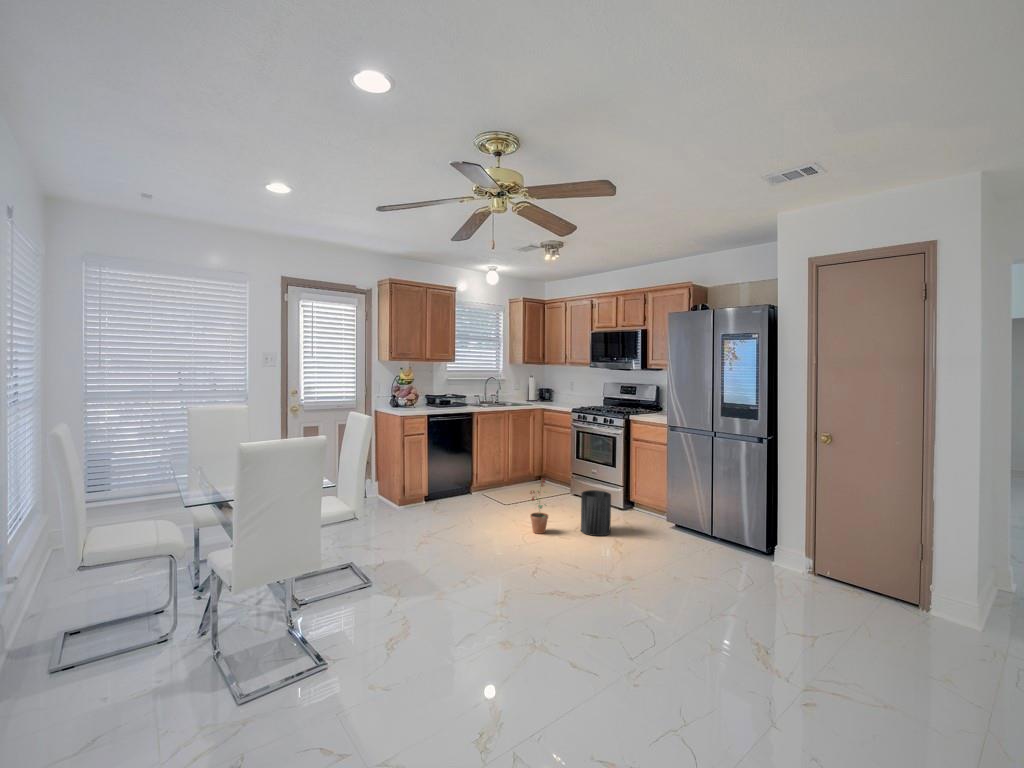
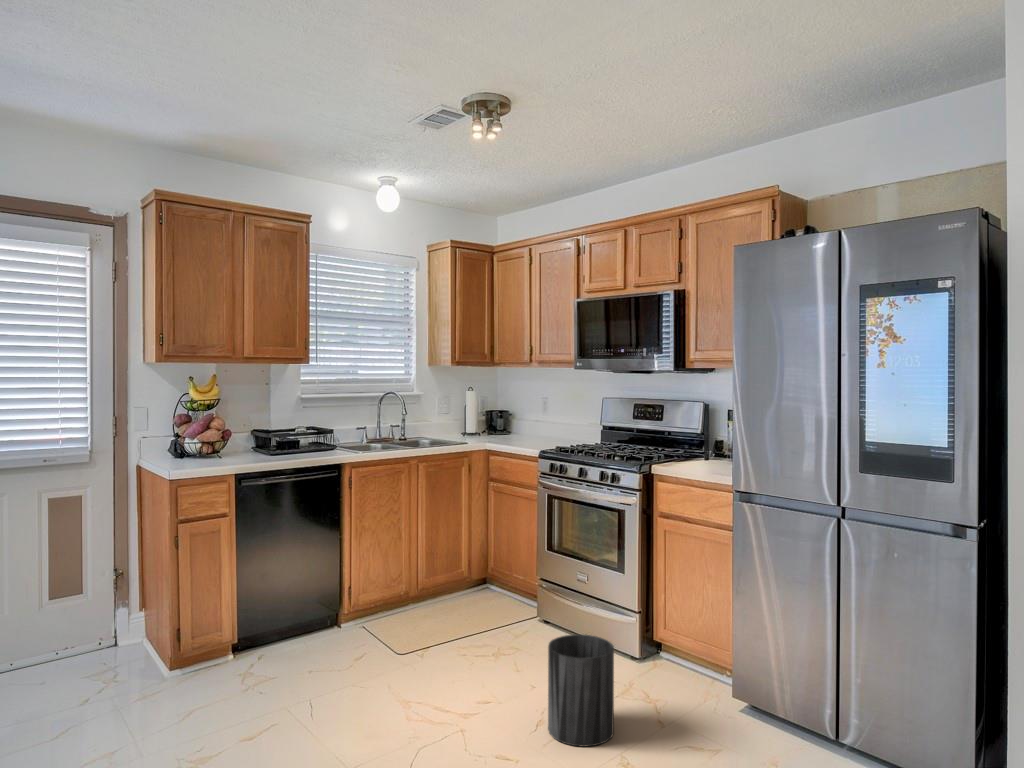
potted plant: present [530,478,548,534] -> none [431,611,474,743]

